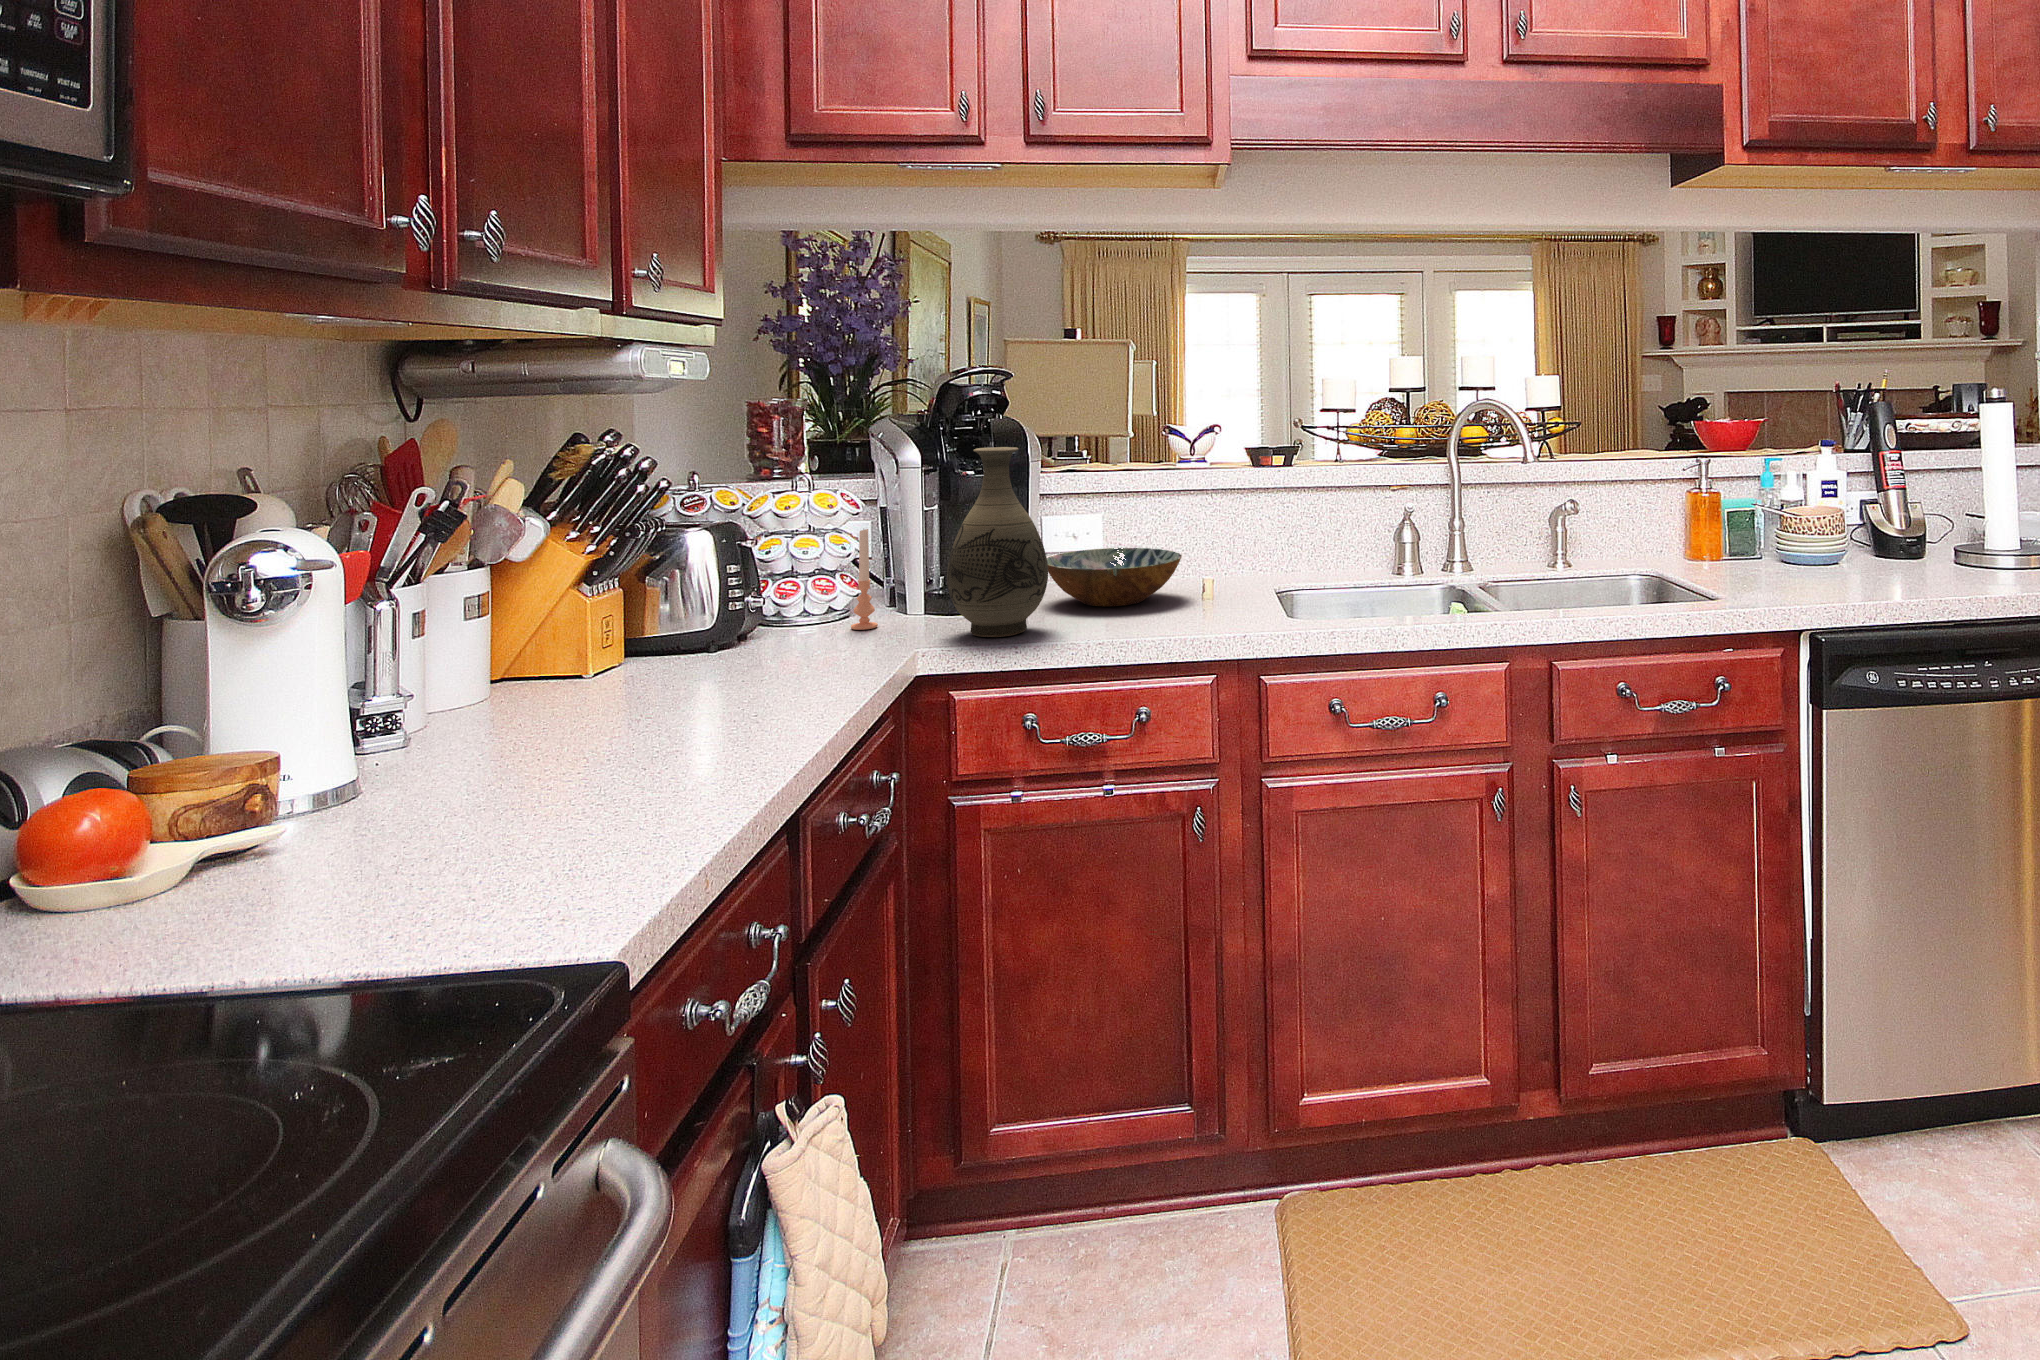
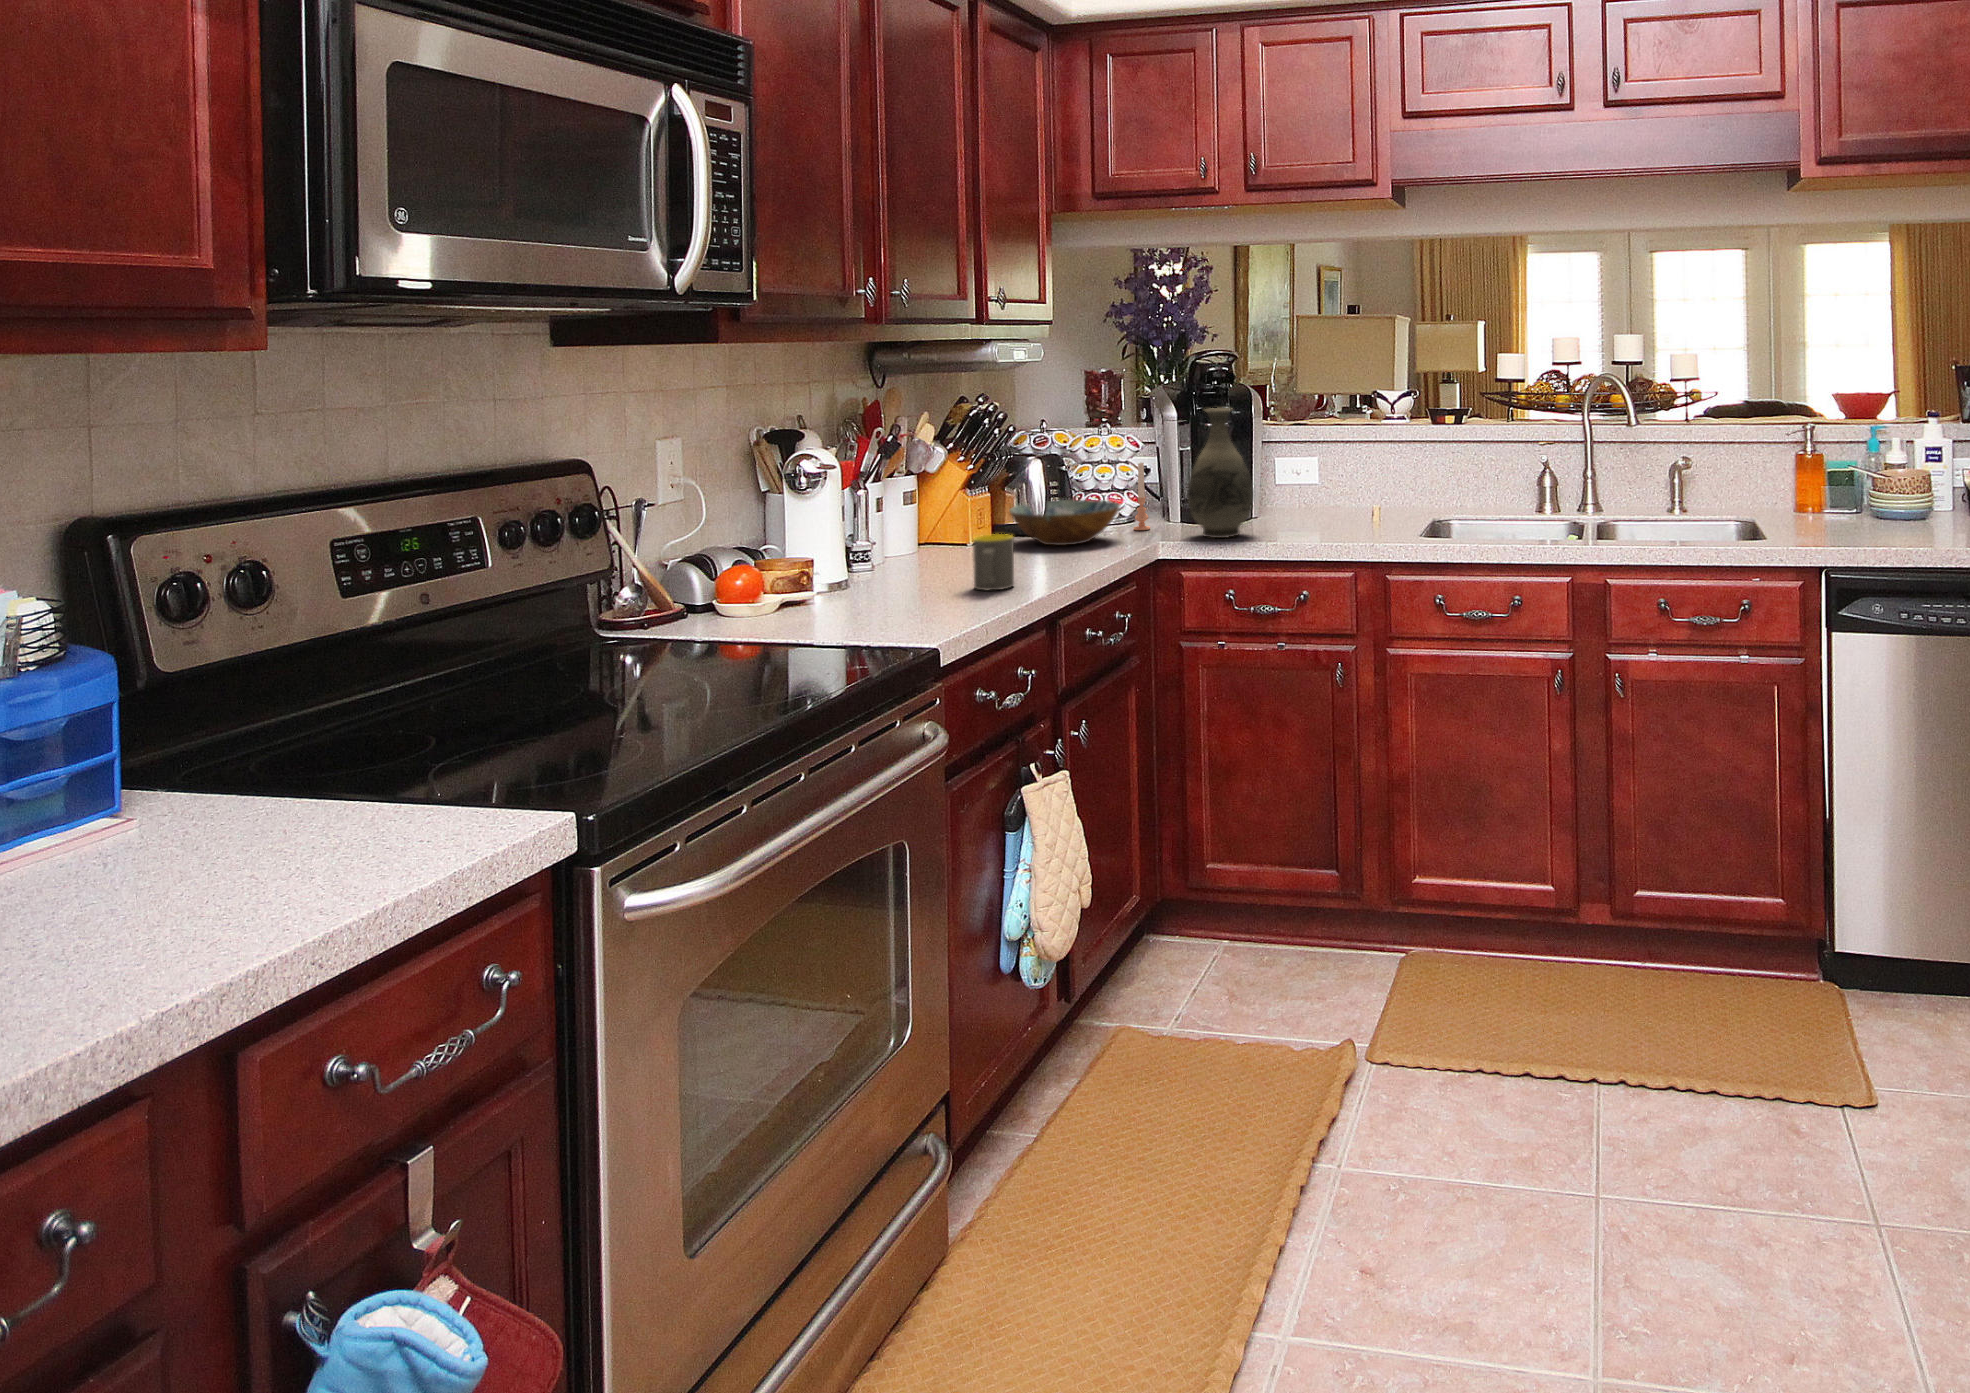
bowl: present [1047,548,1182,606] -> present [1010,500,1120,545]
mug: none [632,673,712,779] -> present [973,534,1014,590]

